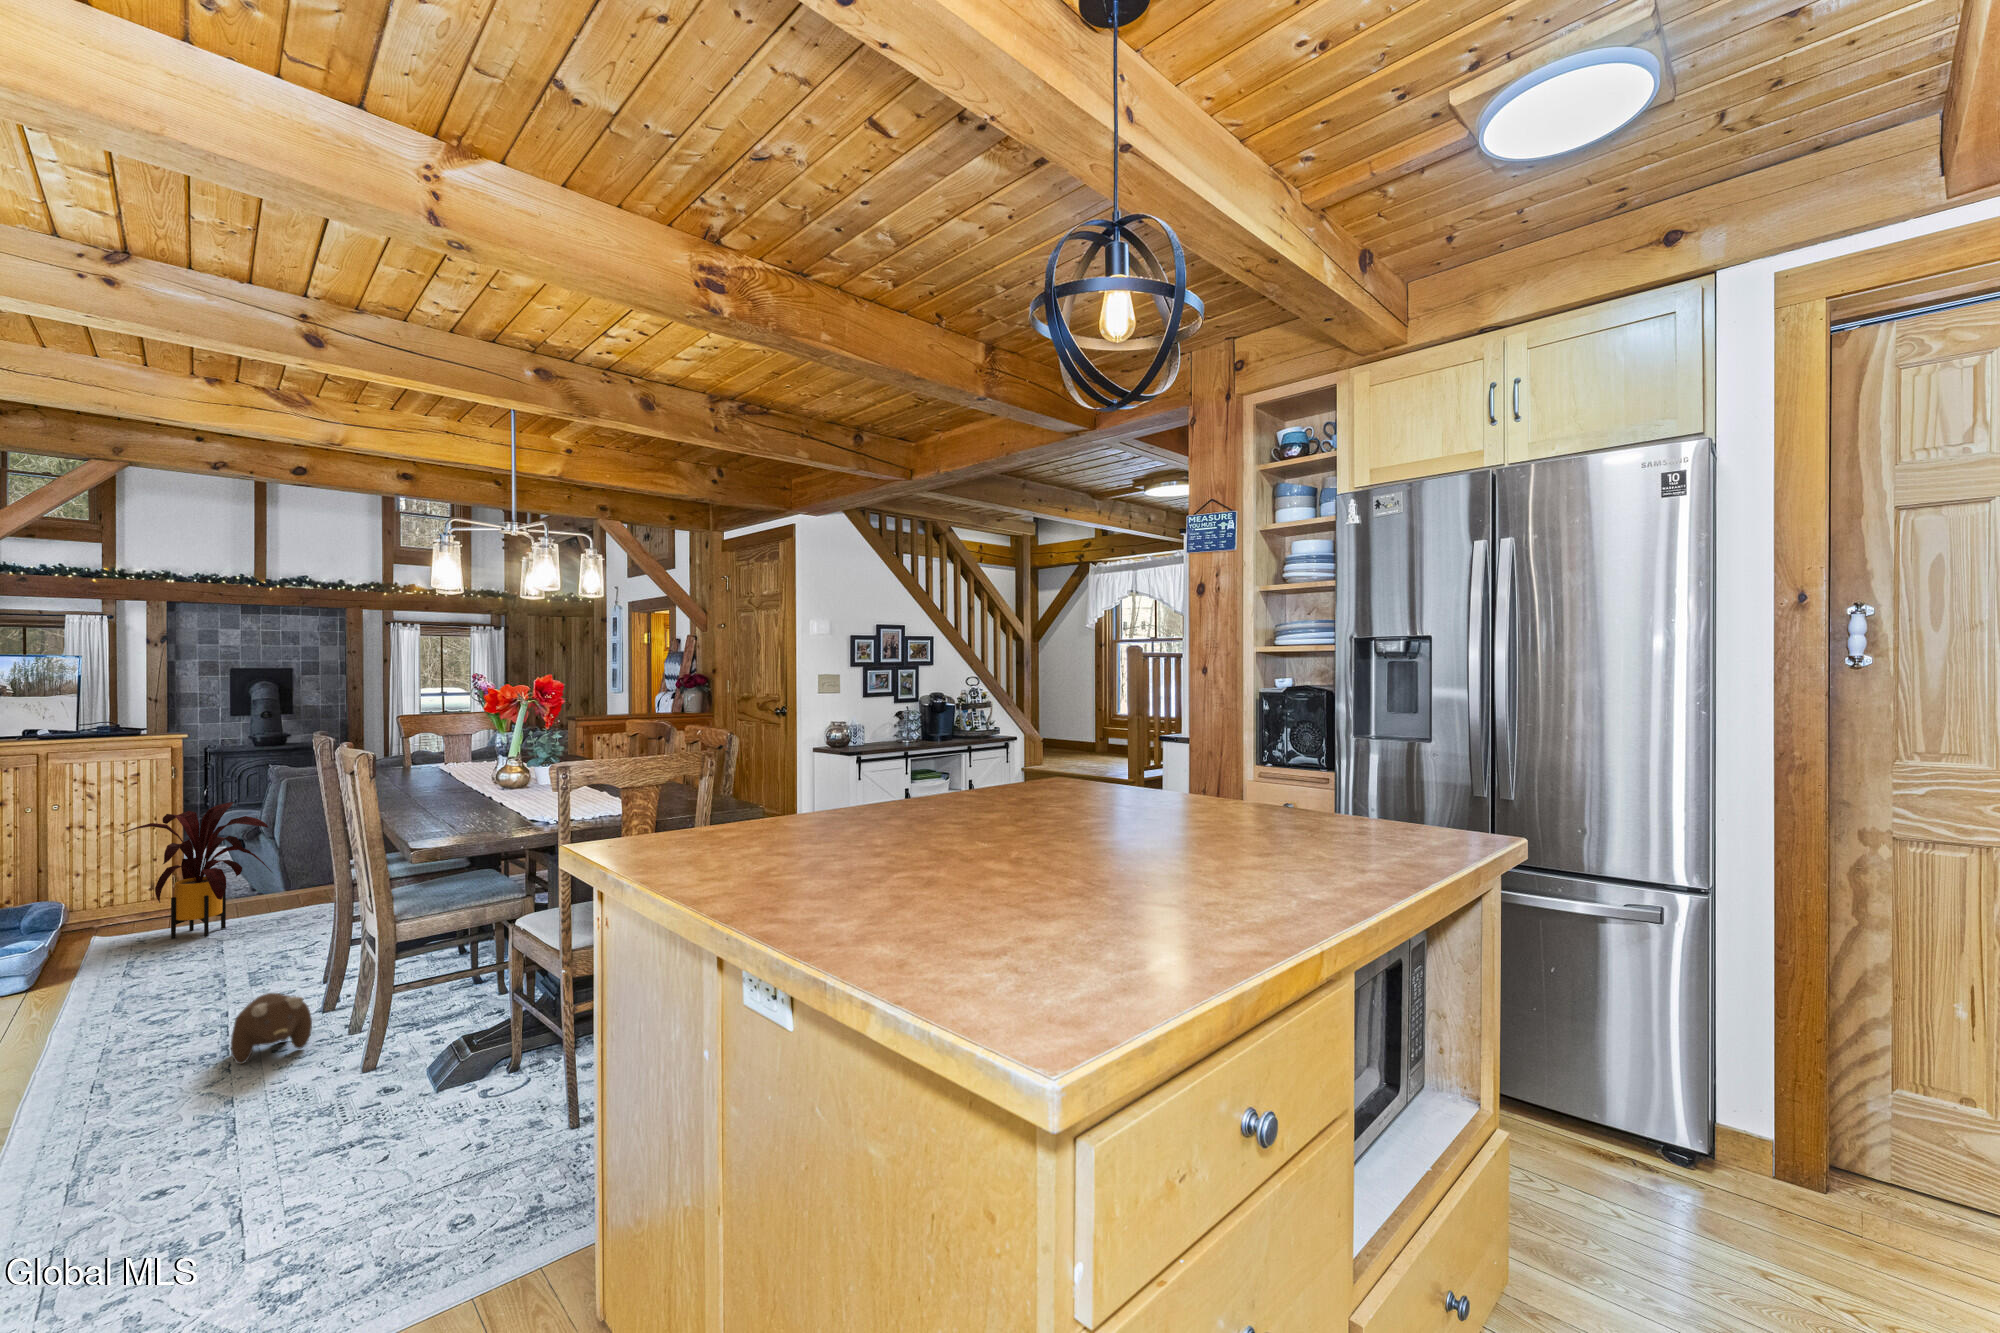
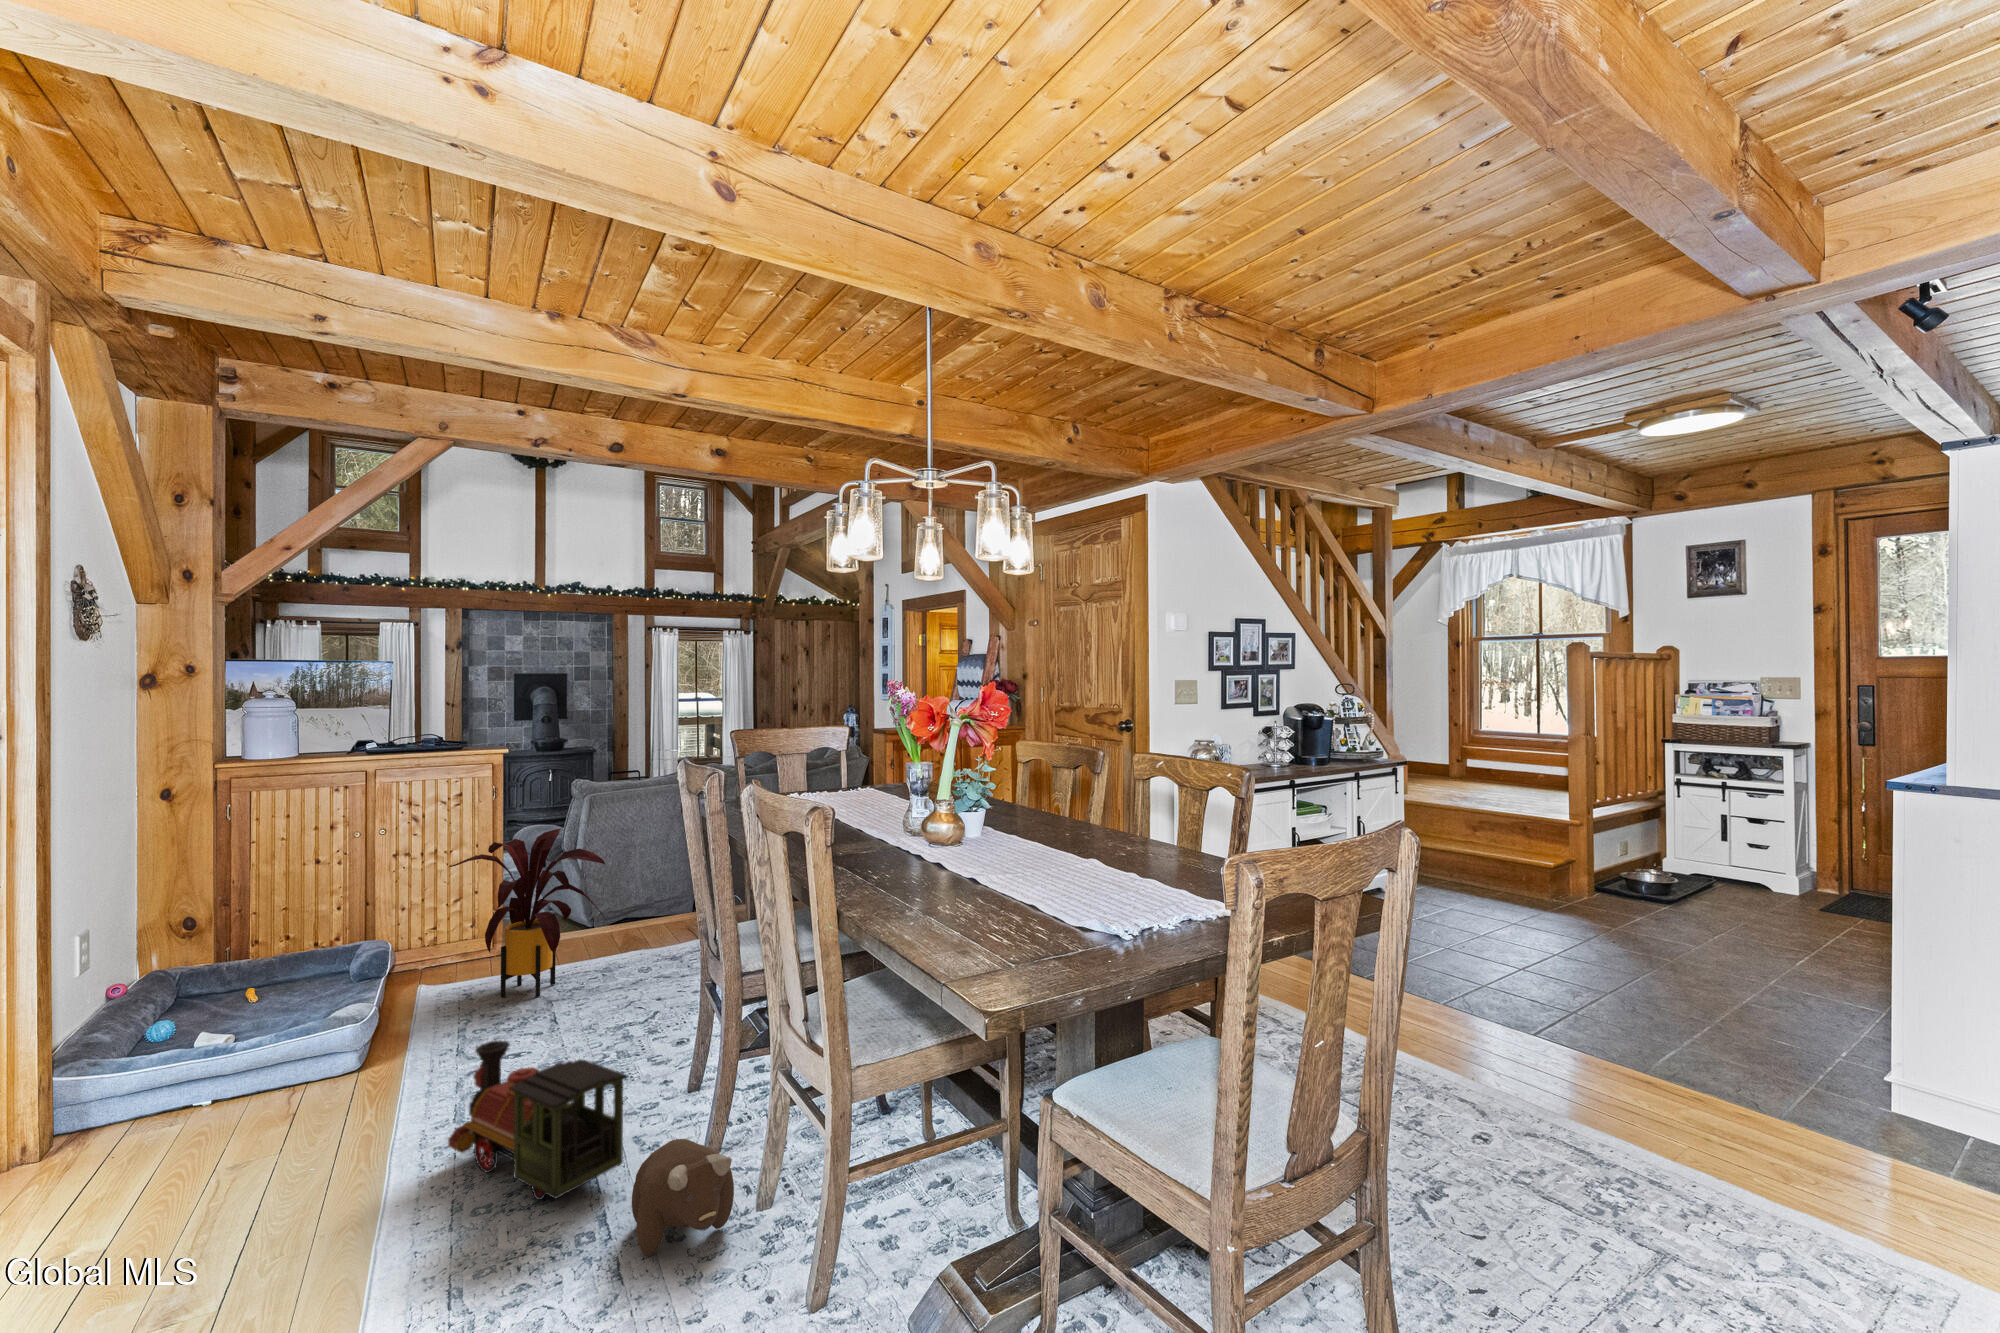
toy train: none [96,946,241,1046] -> present [448,1041,628,1200]

